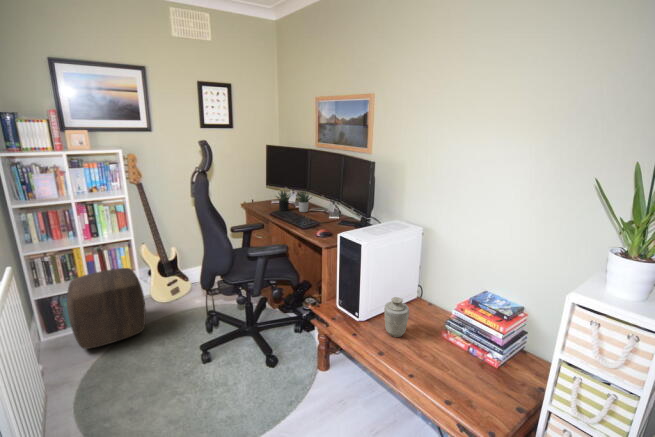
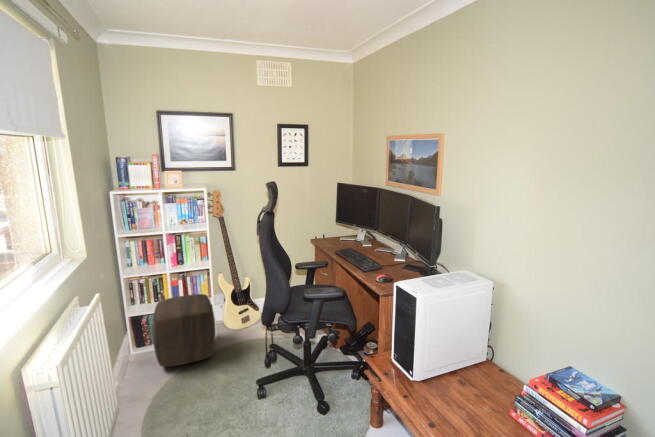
succulent plant: present [276,191,312,212] -> none [340,226,380,251]
vase: present [384,297,409,337] -> none [442,361,470,407]

